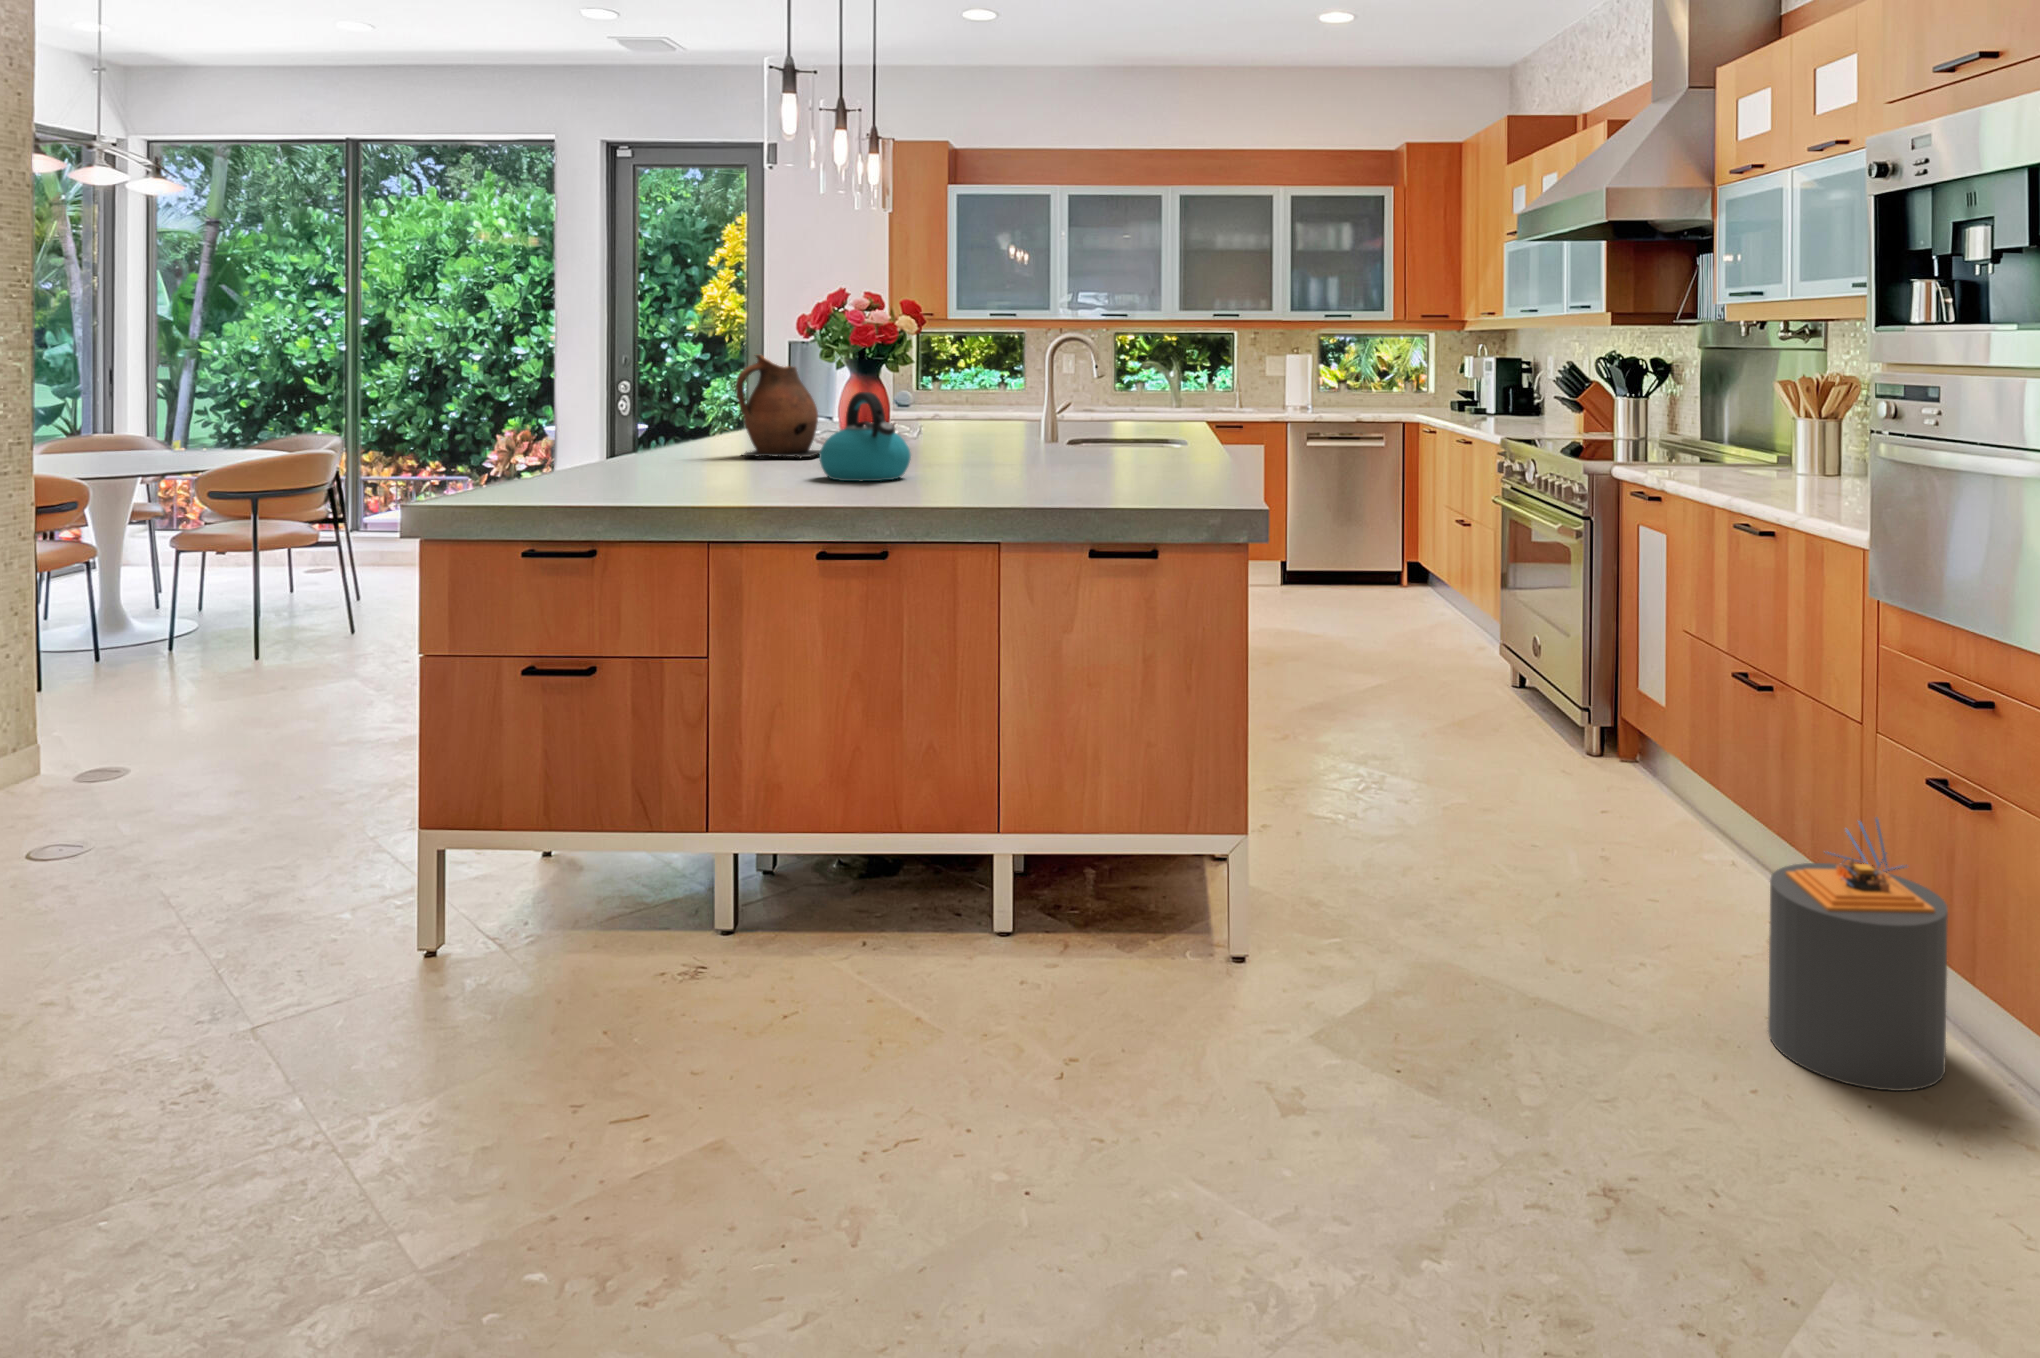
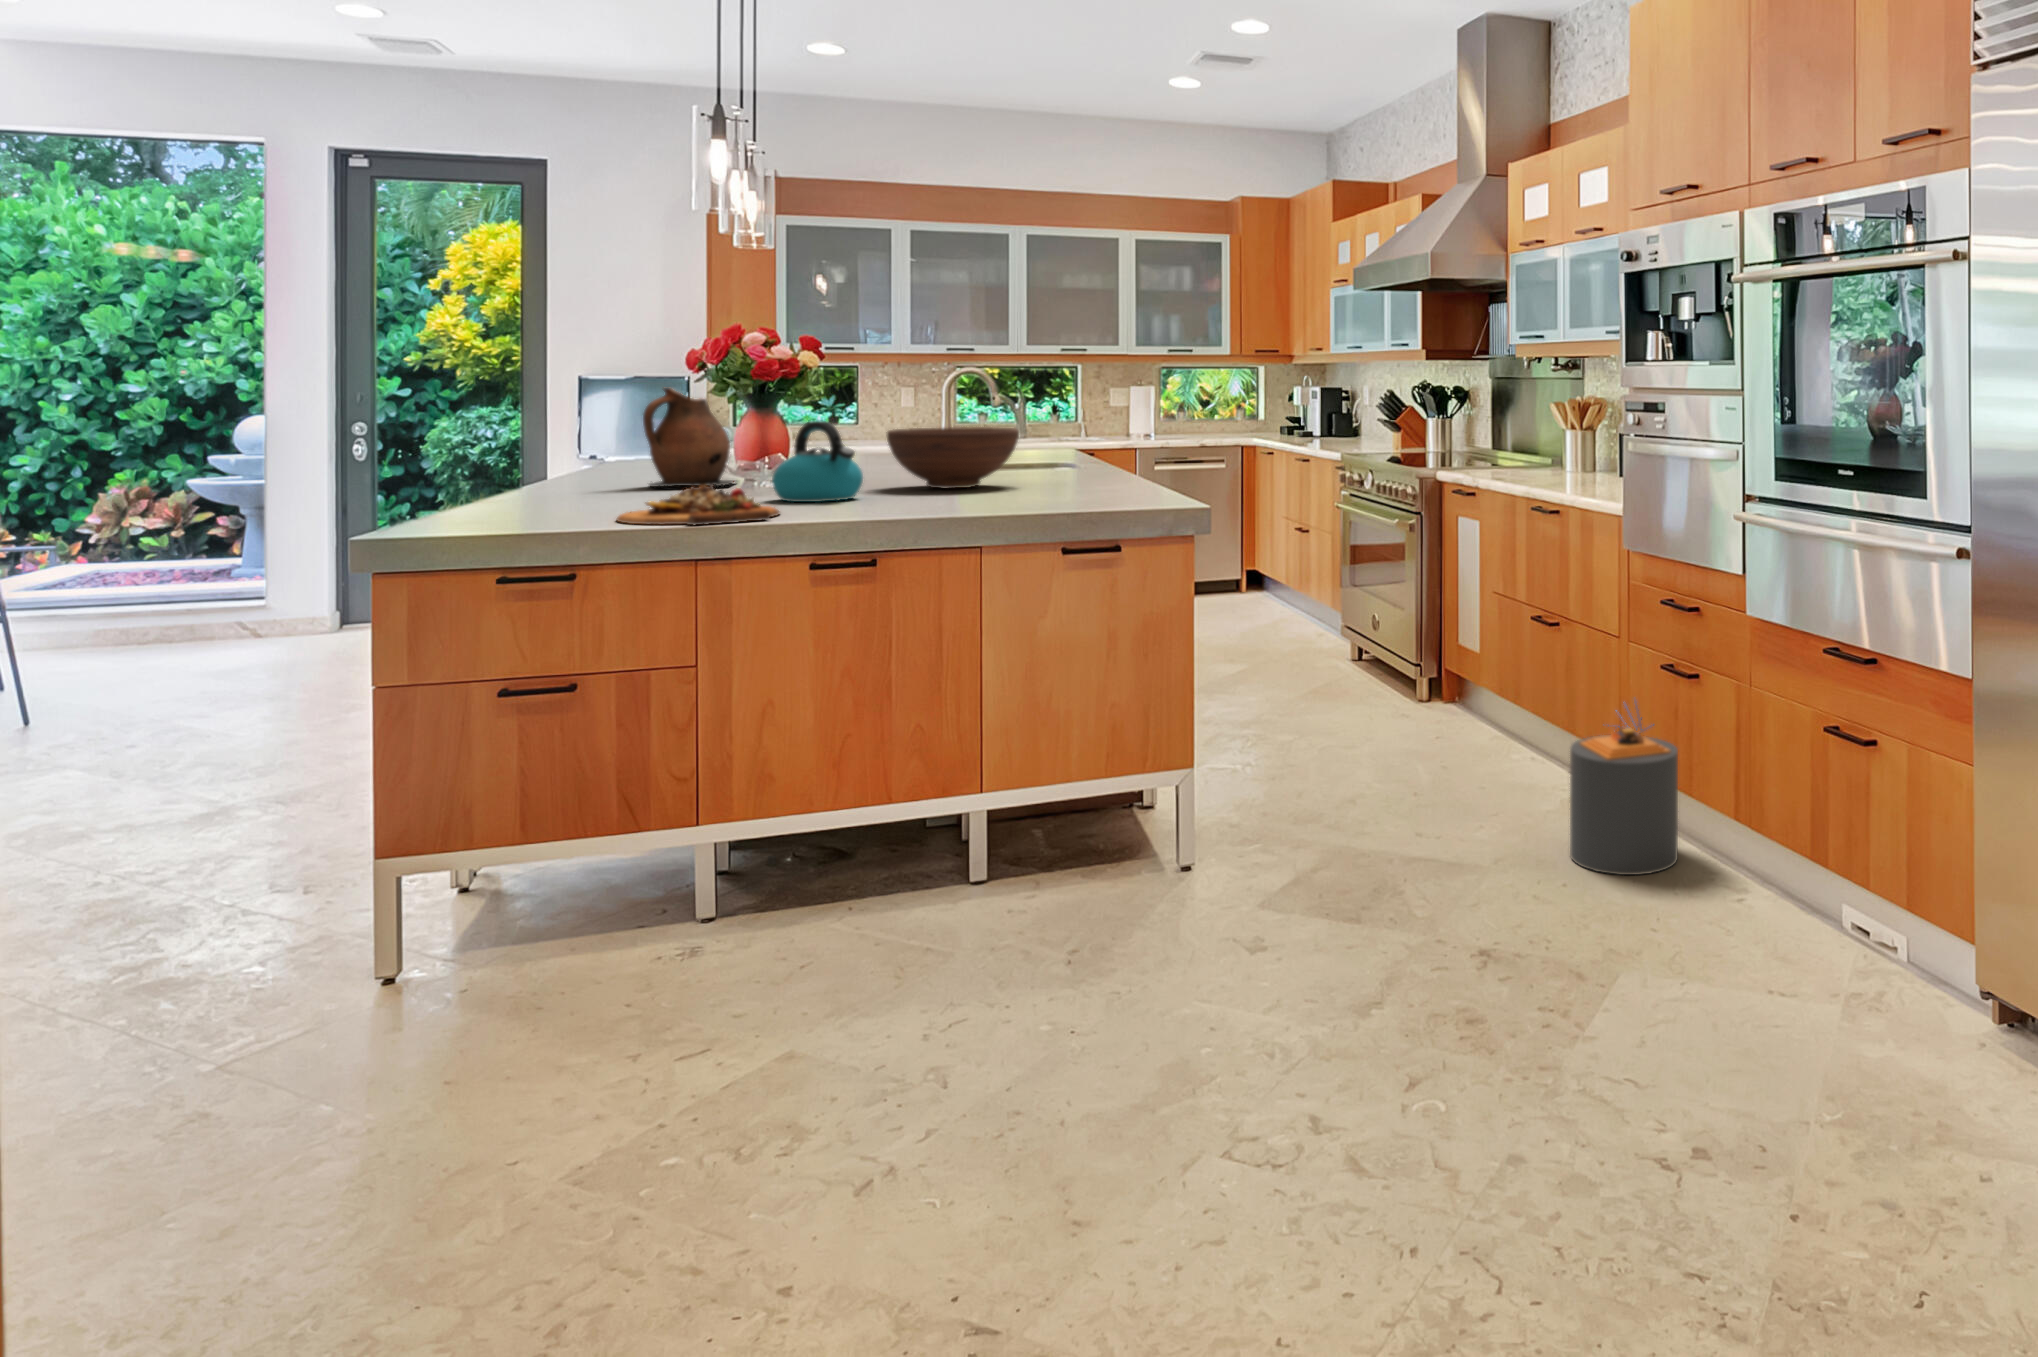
fruit bowl: none [950,401,1089,470] -> present [886,427,1019,489]
cutting board: none [635,461,798,507] -> present [617,485,779,525]

